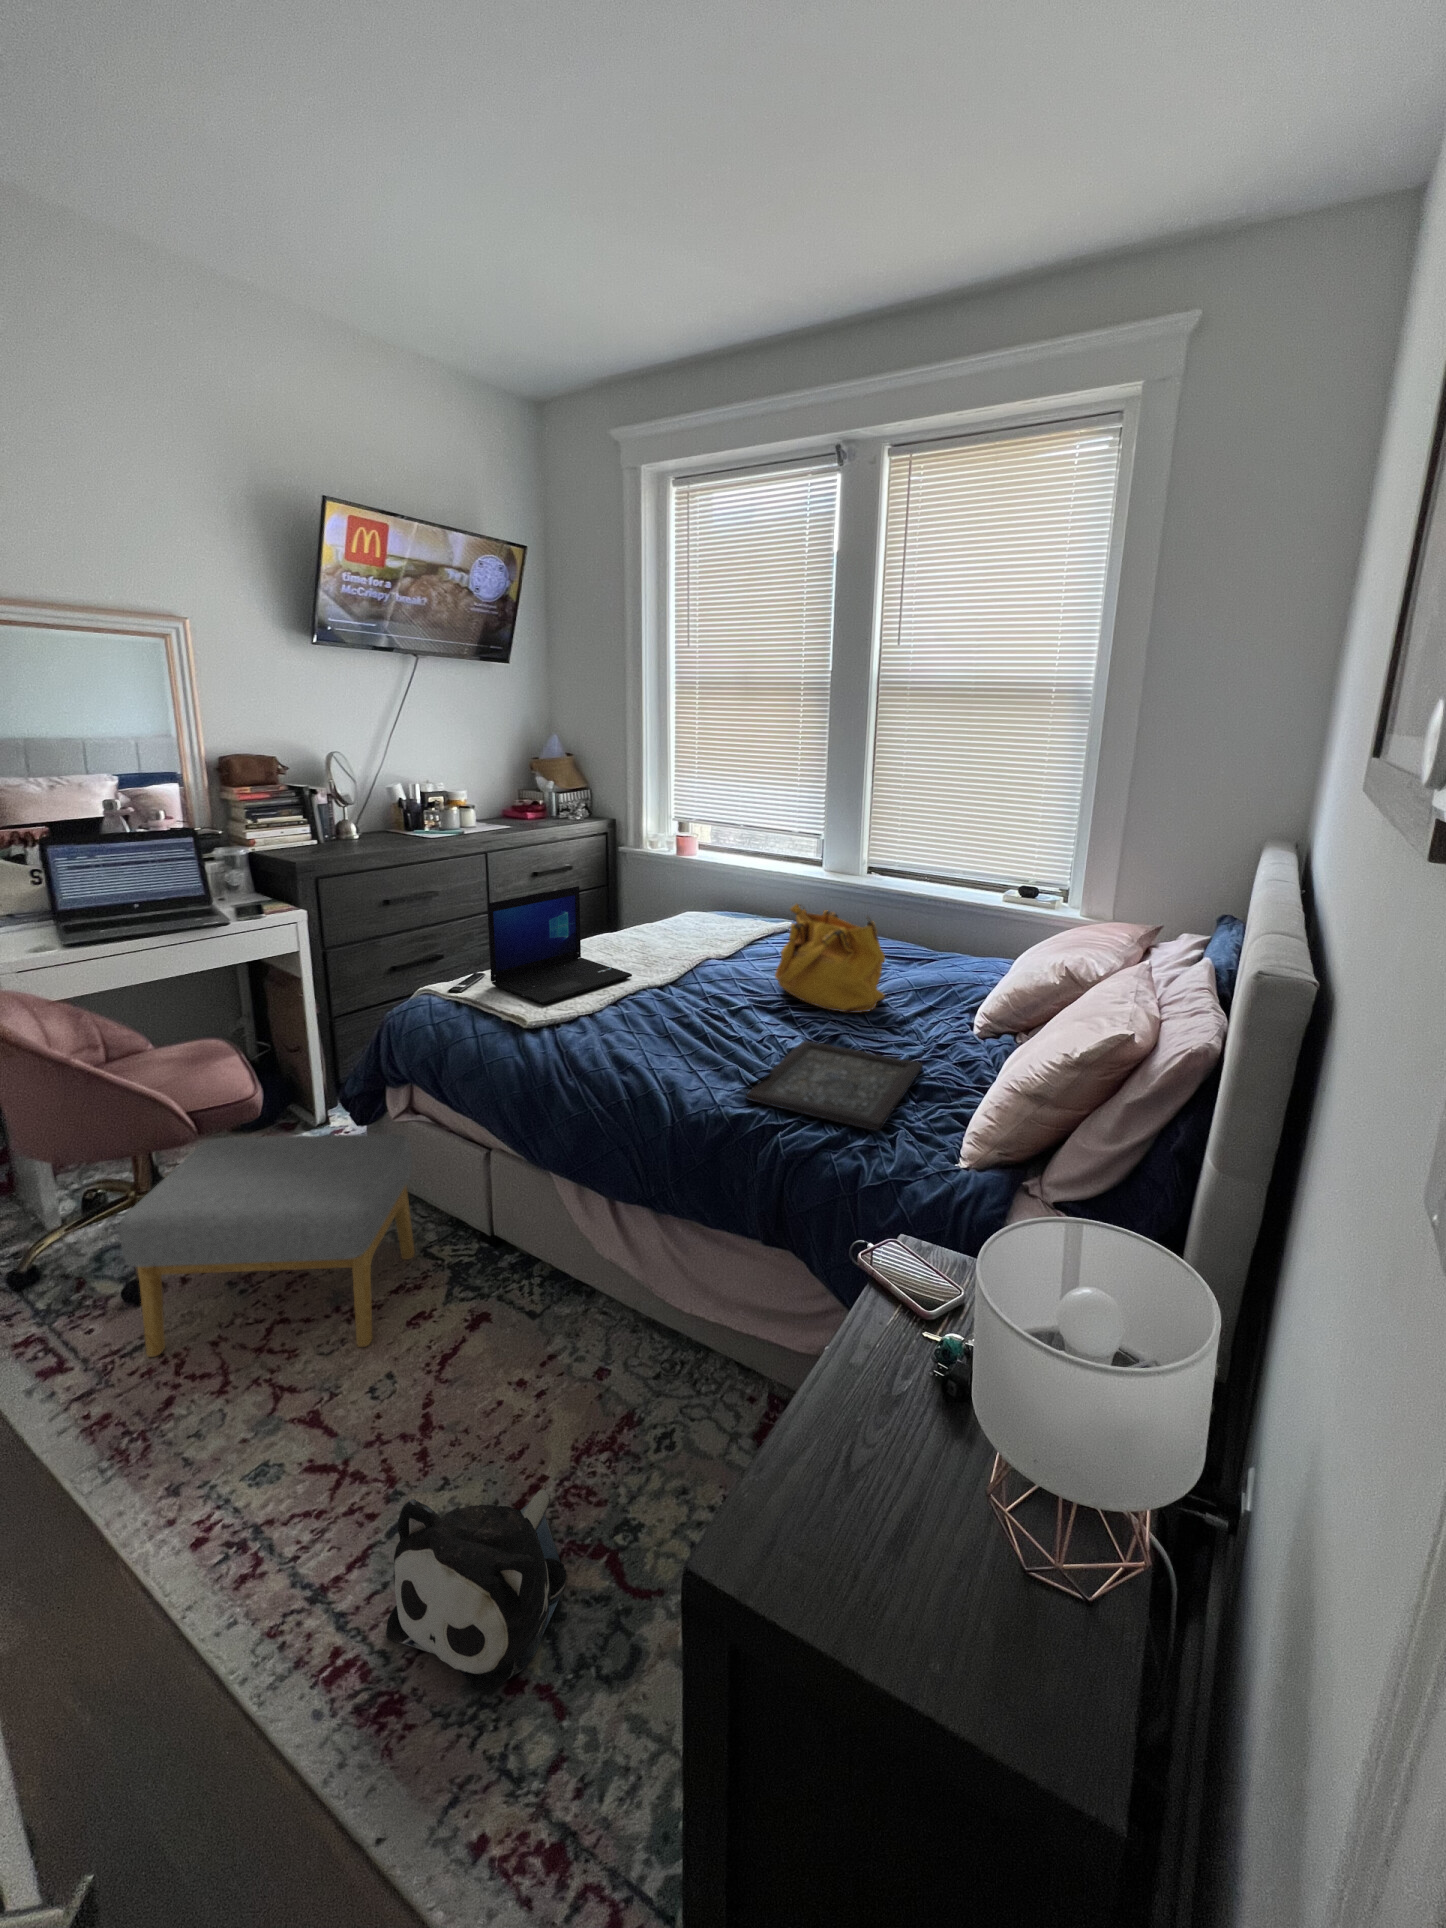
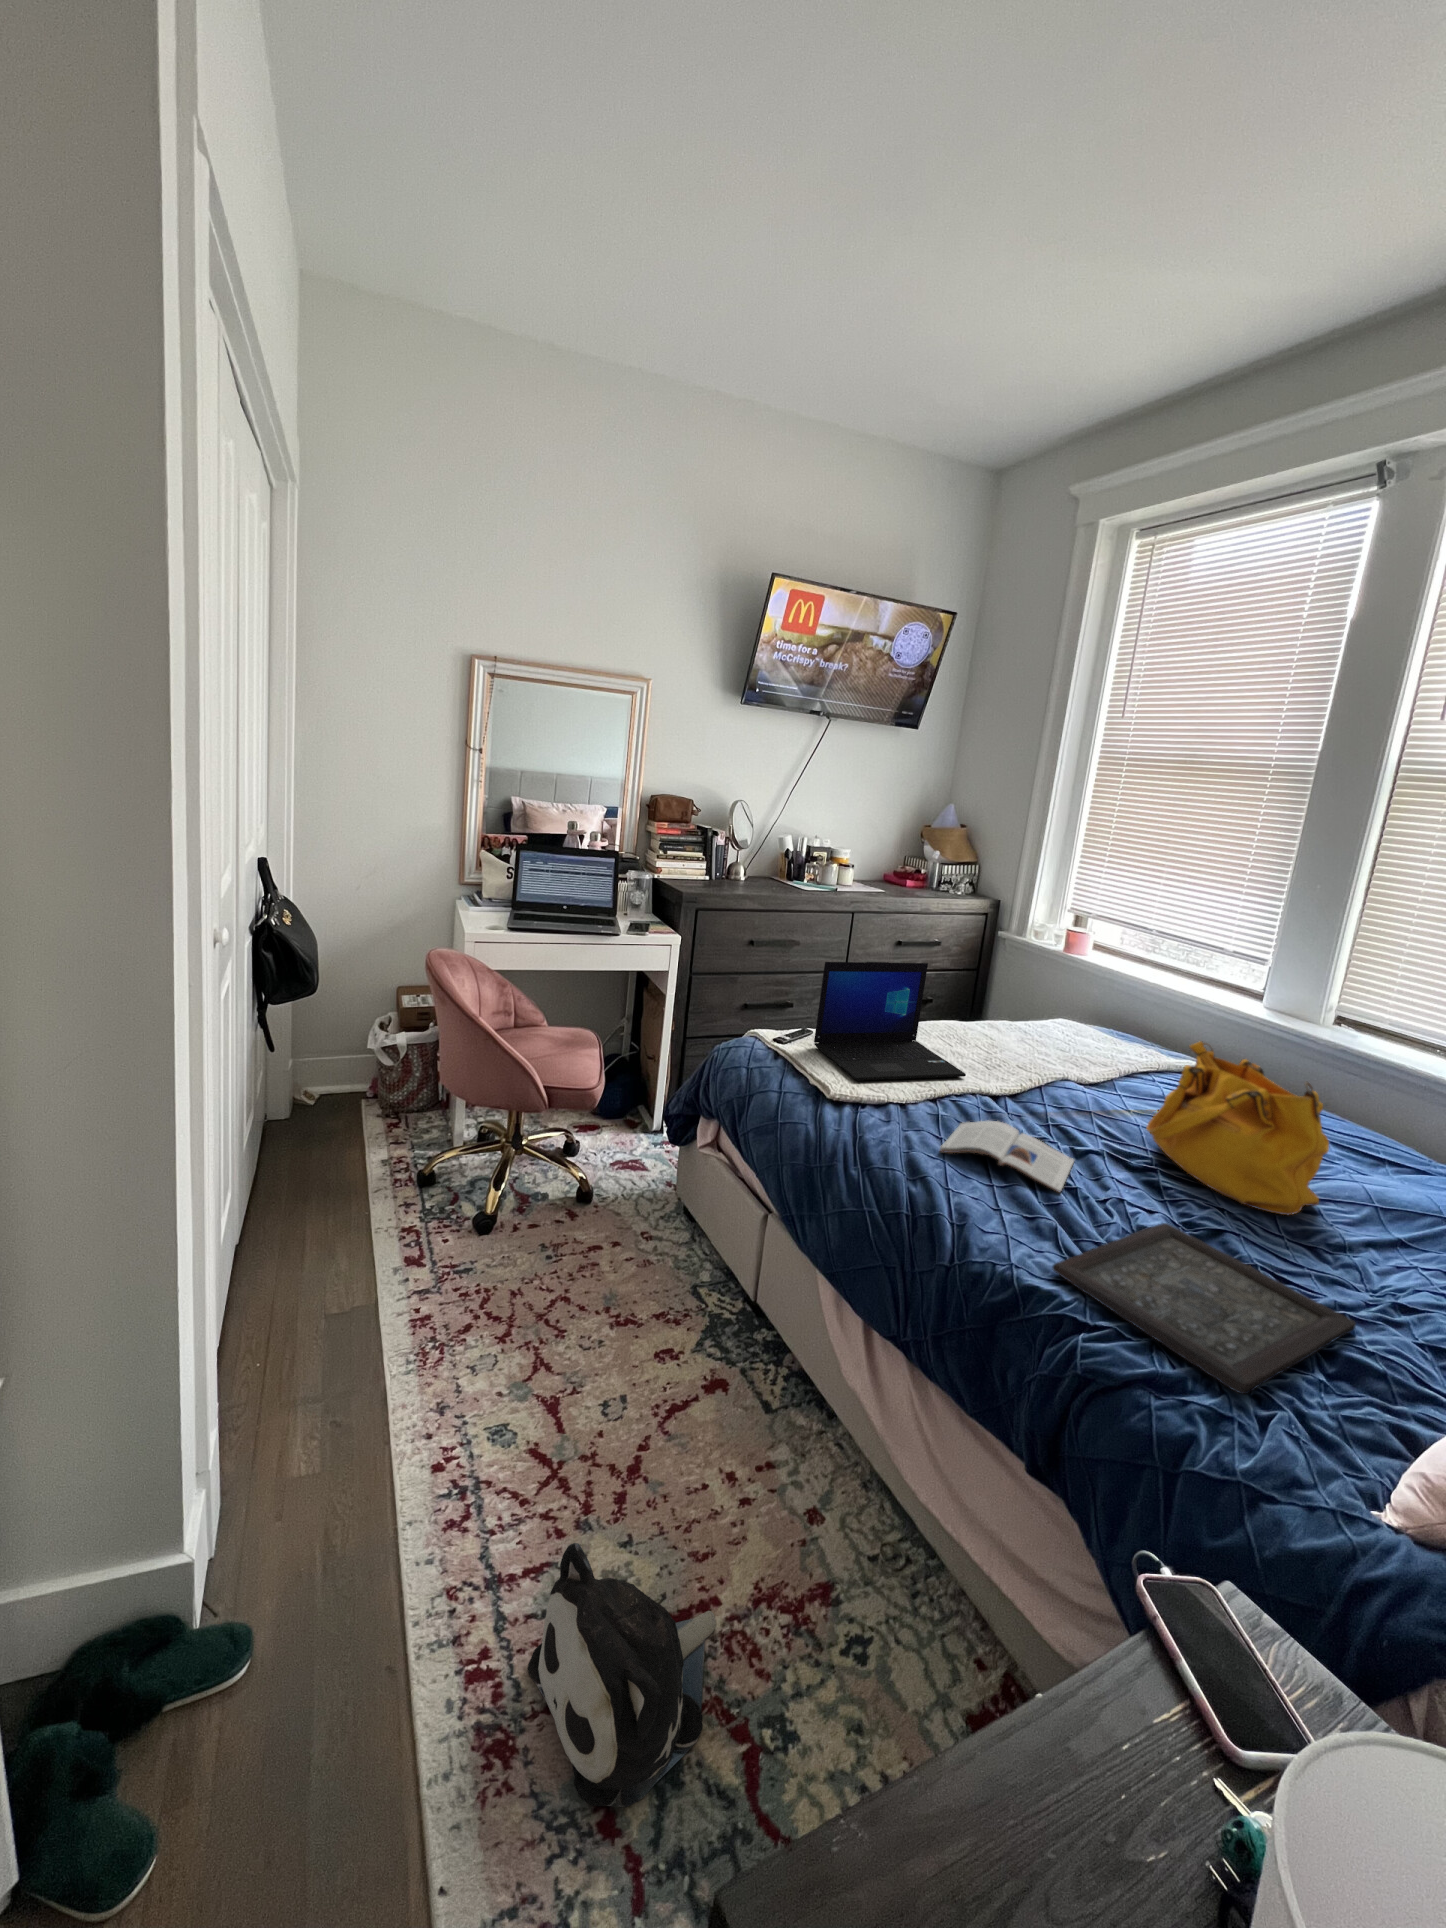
magazine: none [633,1004,733,1044] -> present [940,1121,1074,1192]
footstool: present [119,1134,415,1357] -> none [466,1118,700,1360]

